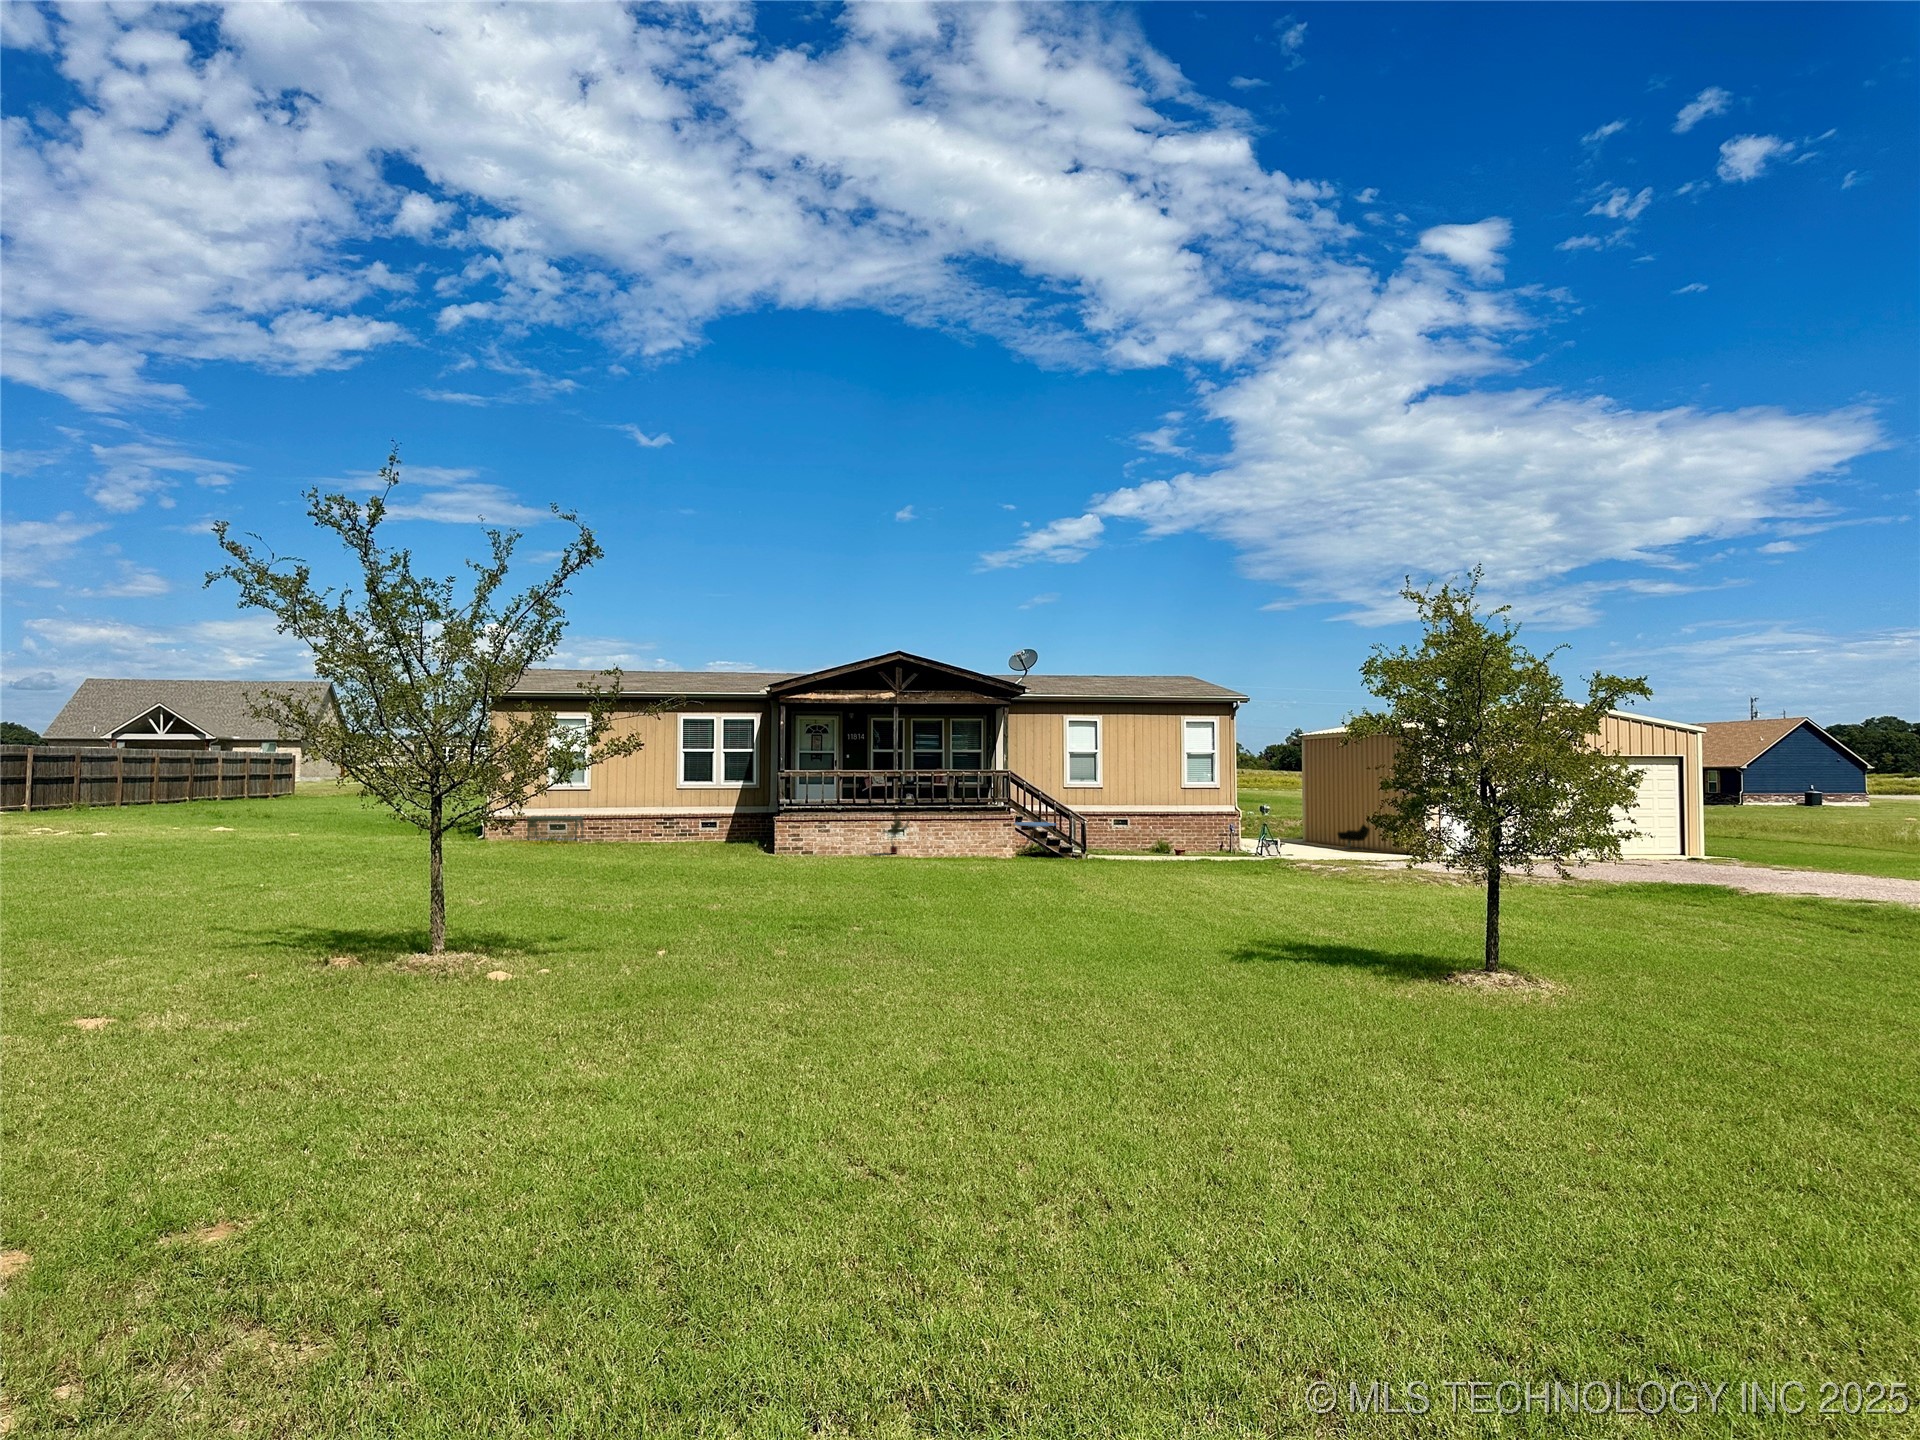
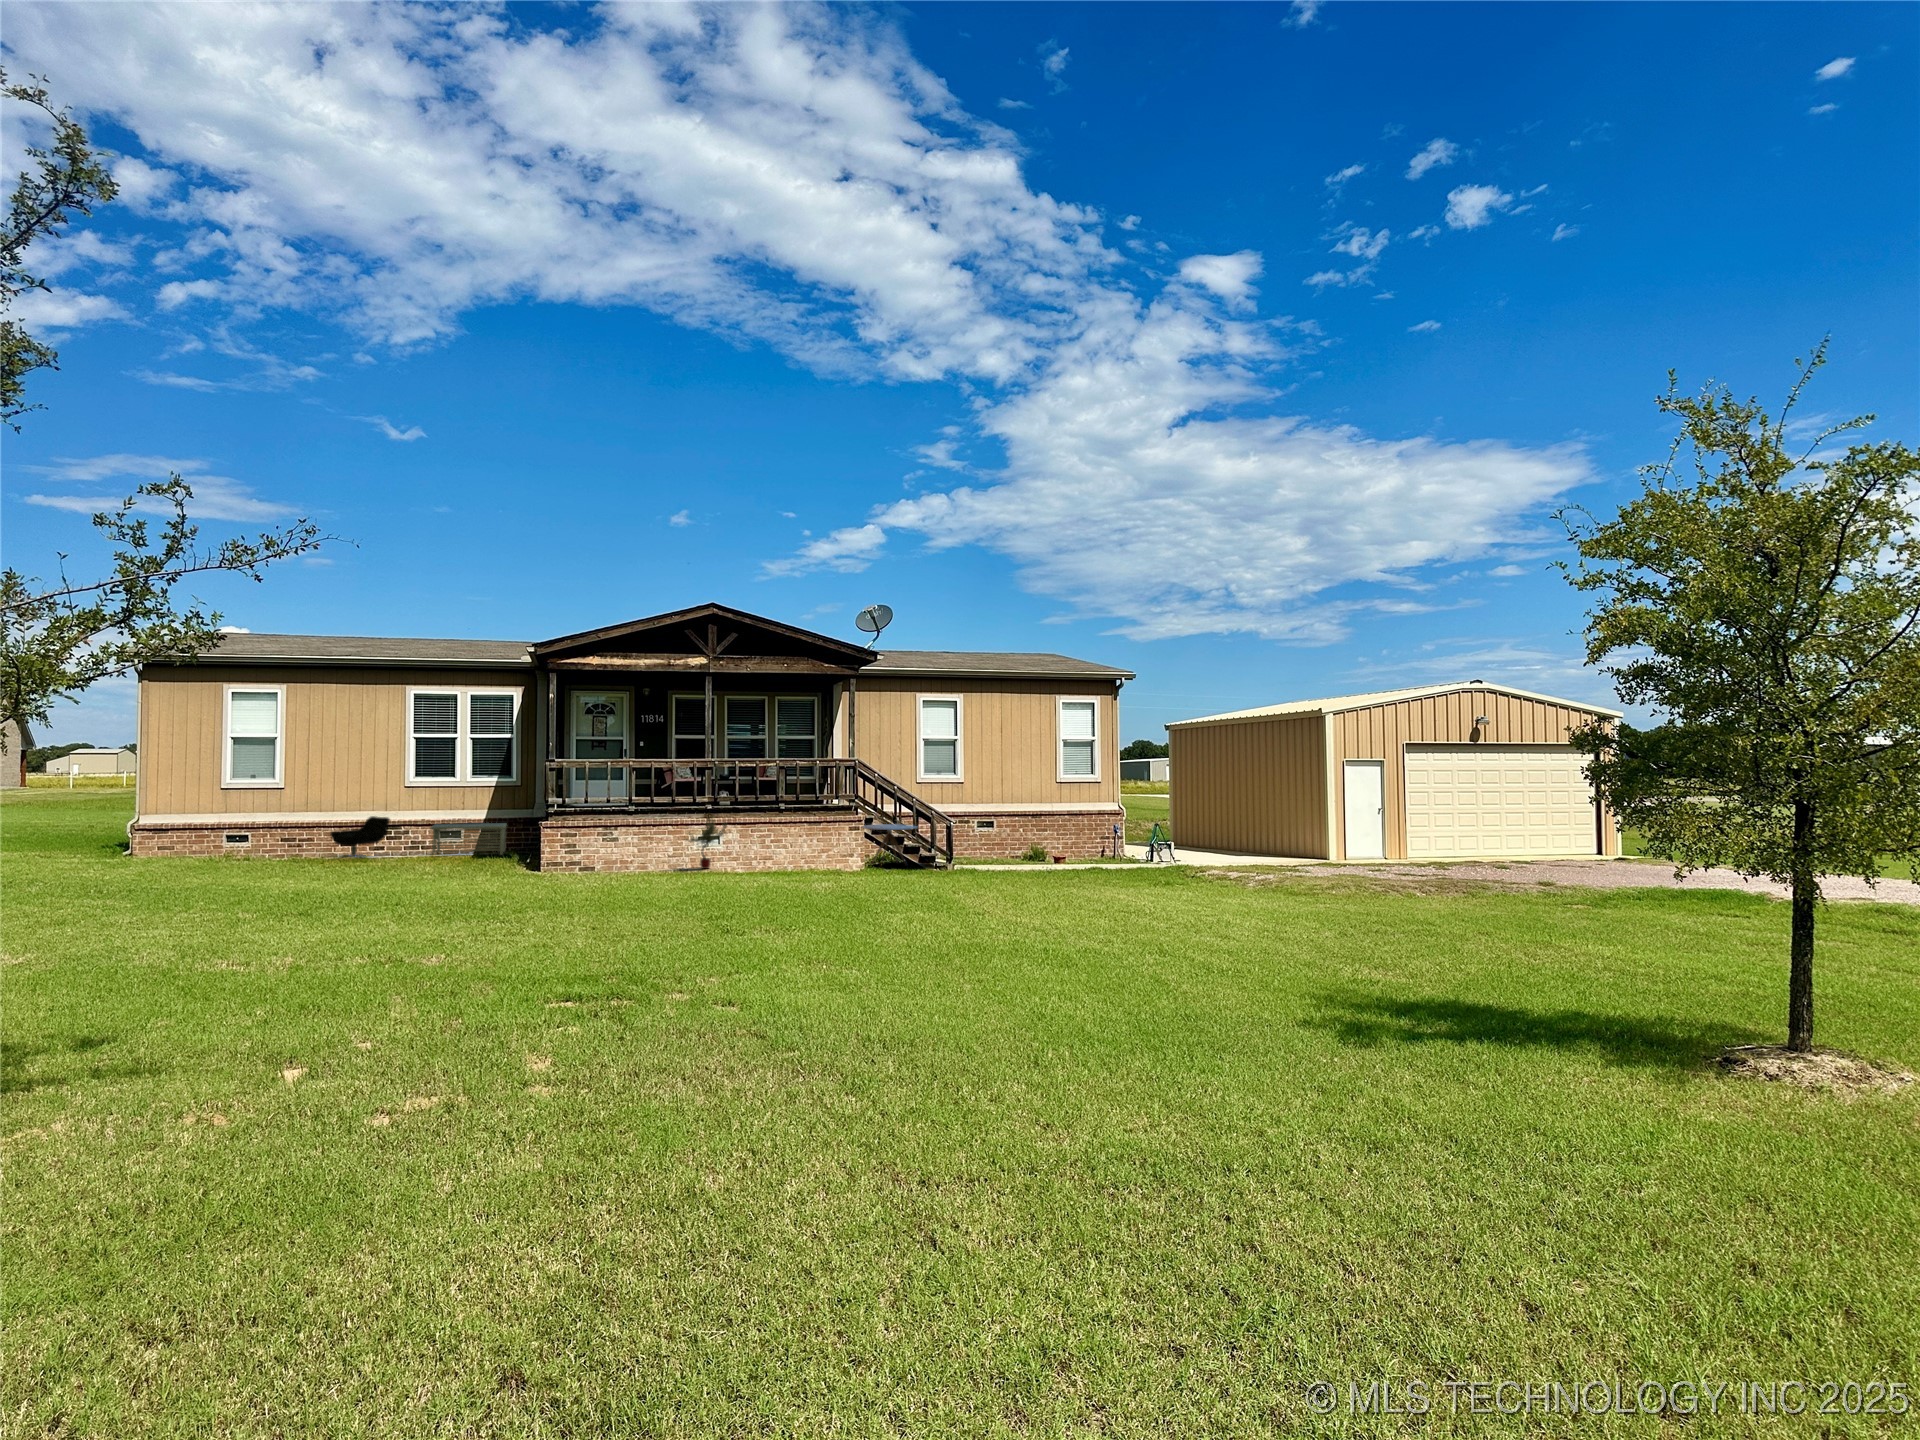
storage bench: present [526,816,584,839] -> present [430,823,507,856]
lounge chair: present [1338,825,1369,847] -> present [330,816,390,857]

